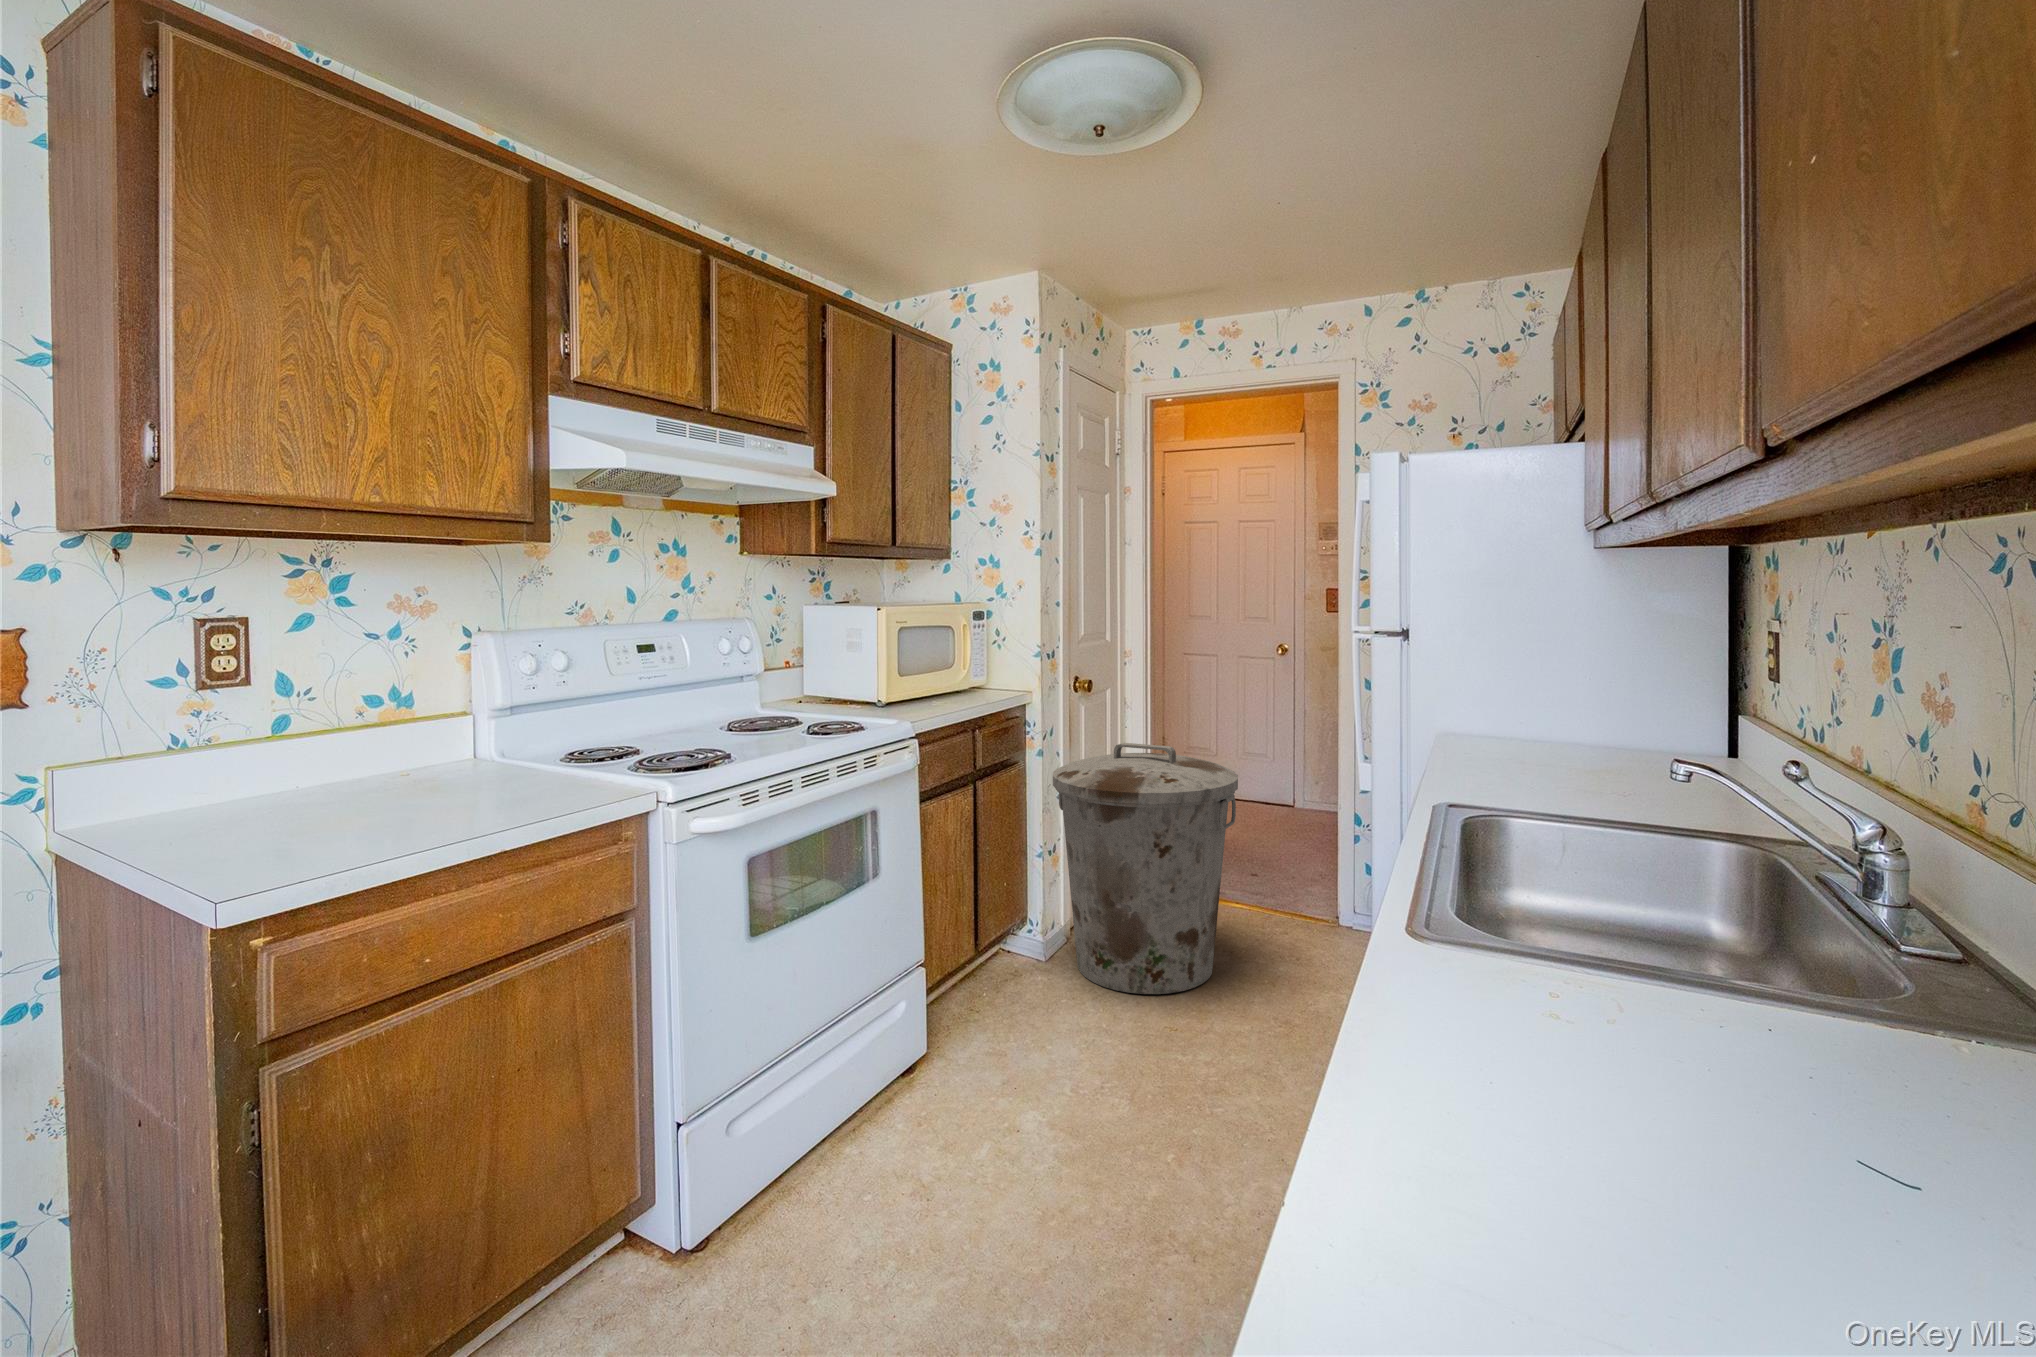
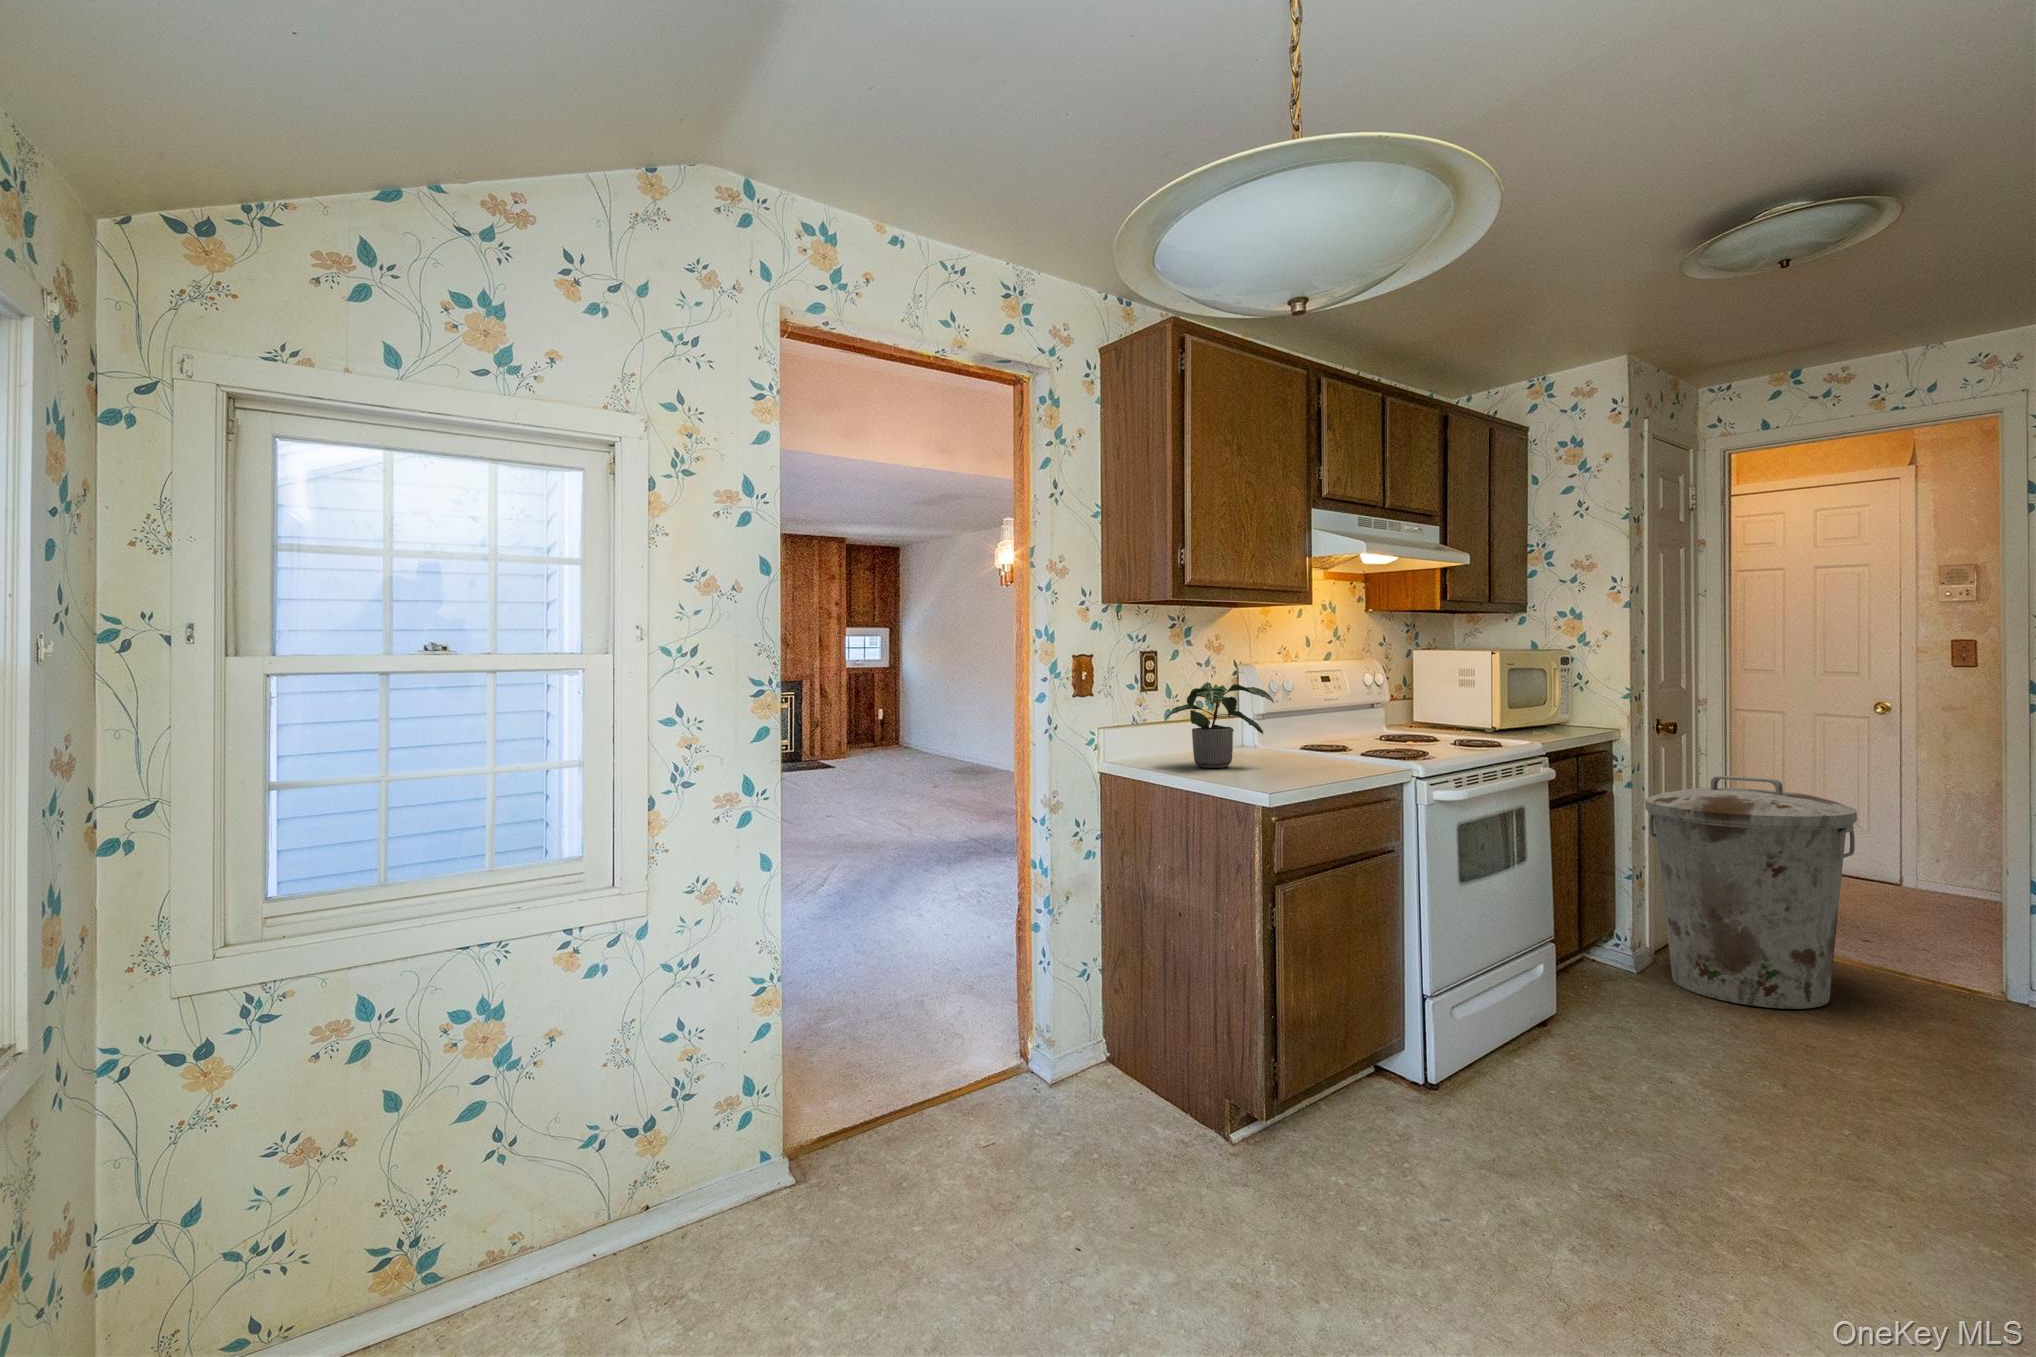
potted plant: none [199,671,415,824] -> present [1166,682,1274,768]

